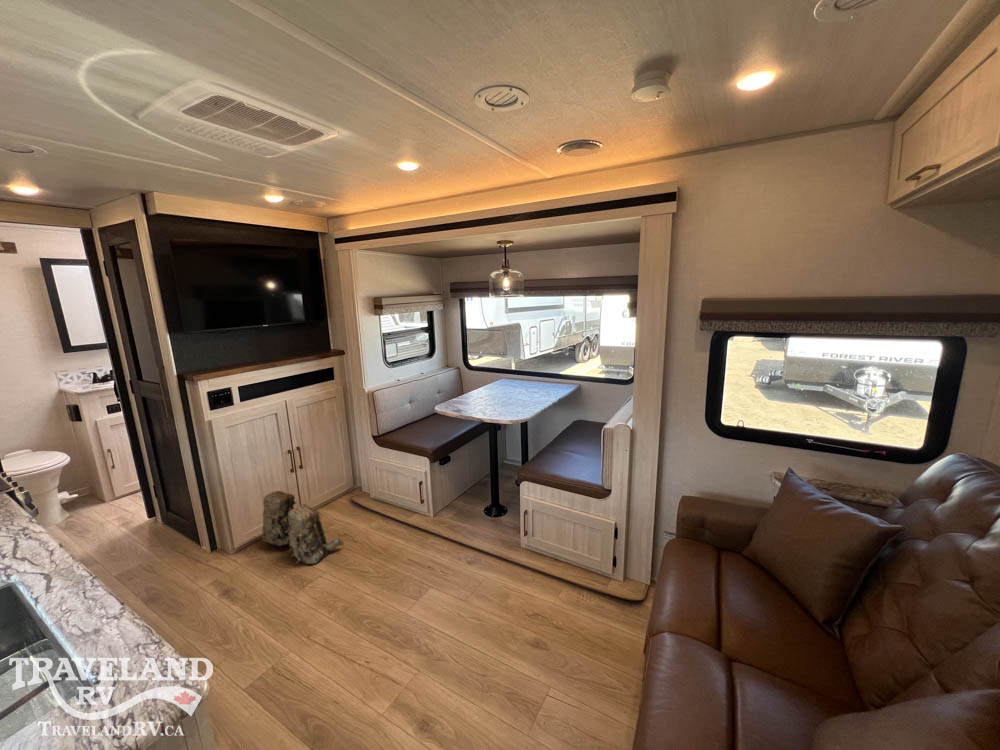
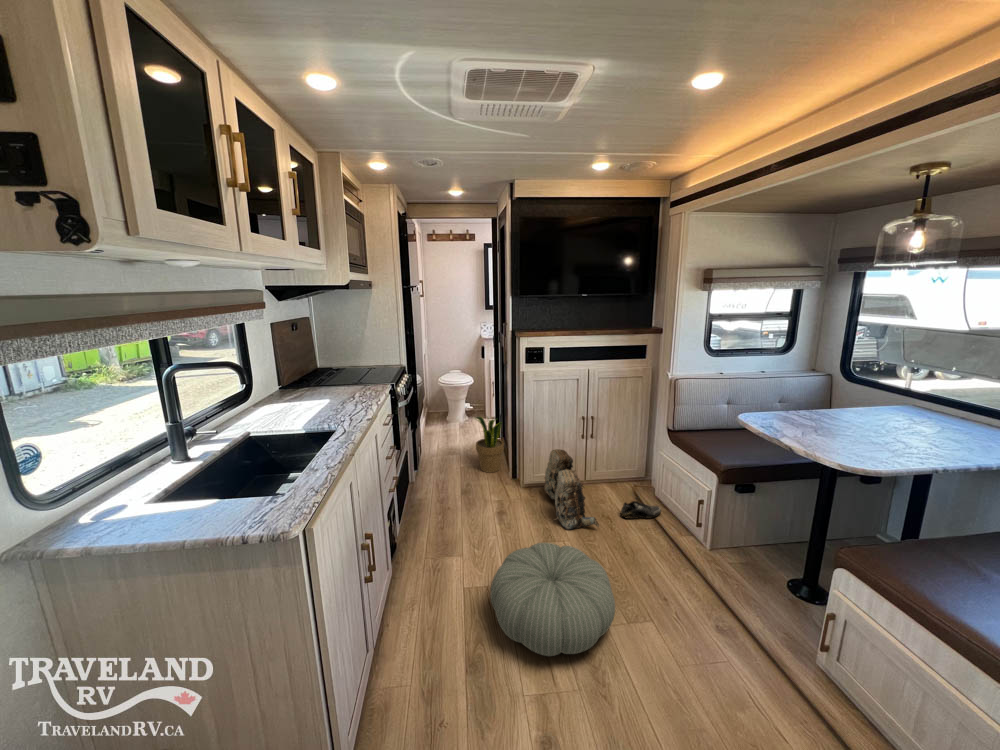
potted plant: none [120,489,184,564] -> present [475,417,504,473]
shoe: none [354,503,385,526] -> present [621,498,661,519]
pouf: none [284,567,411,689] -> present [490,543,615,656]

